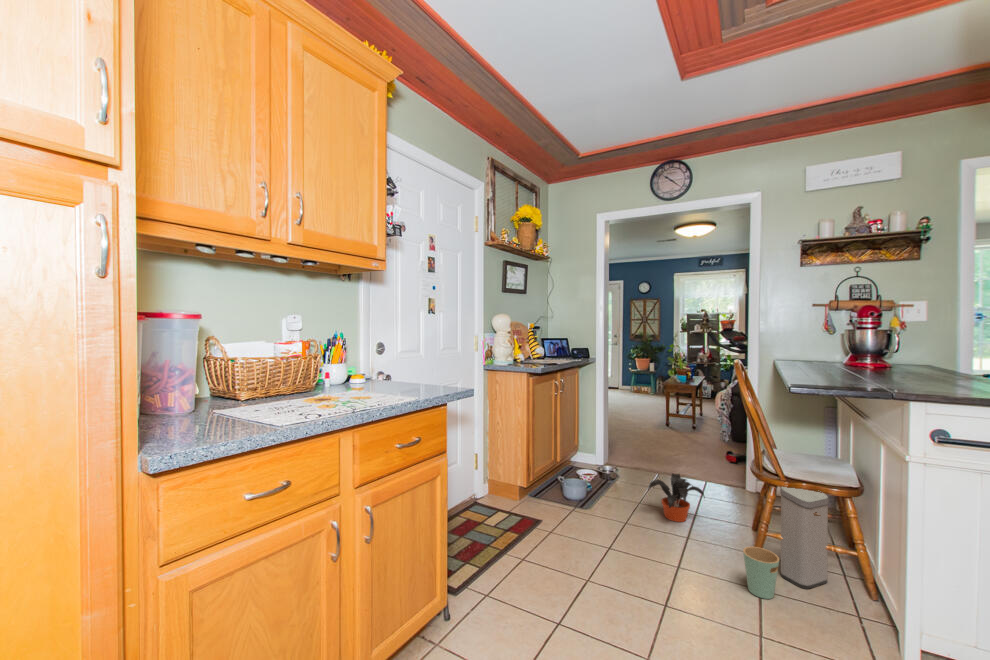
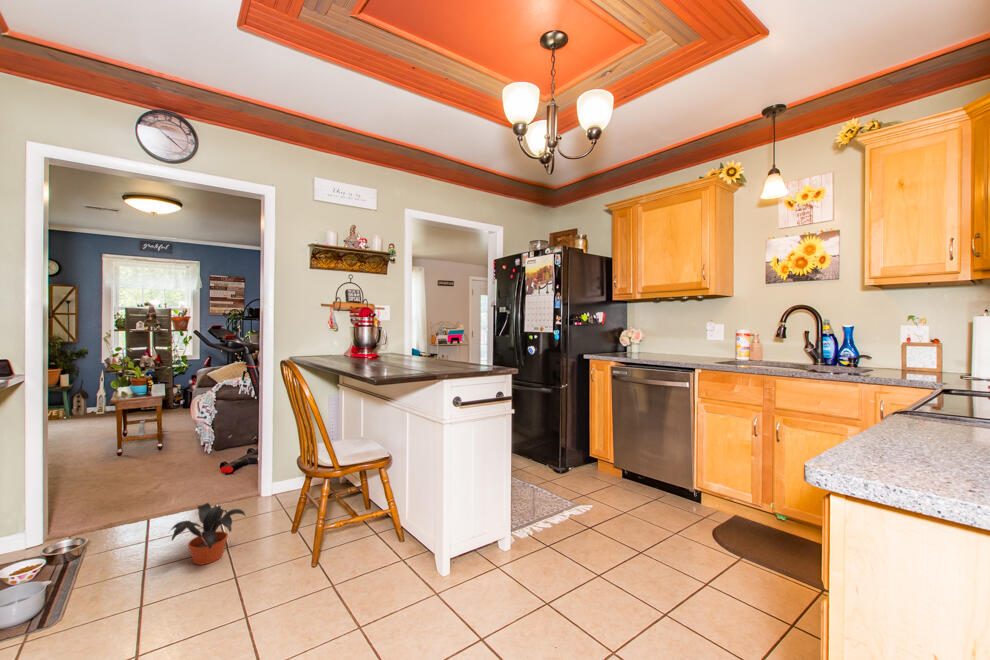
trash can: present [743,487,829,599] -> none [318,463,369,585]

